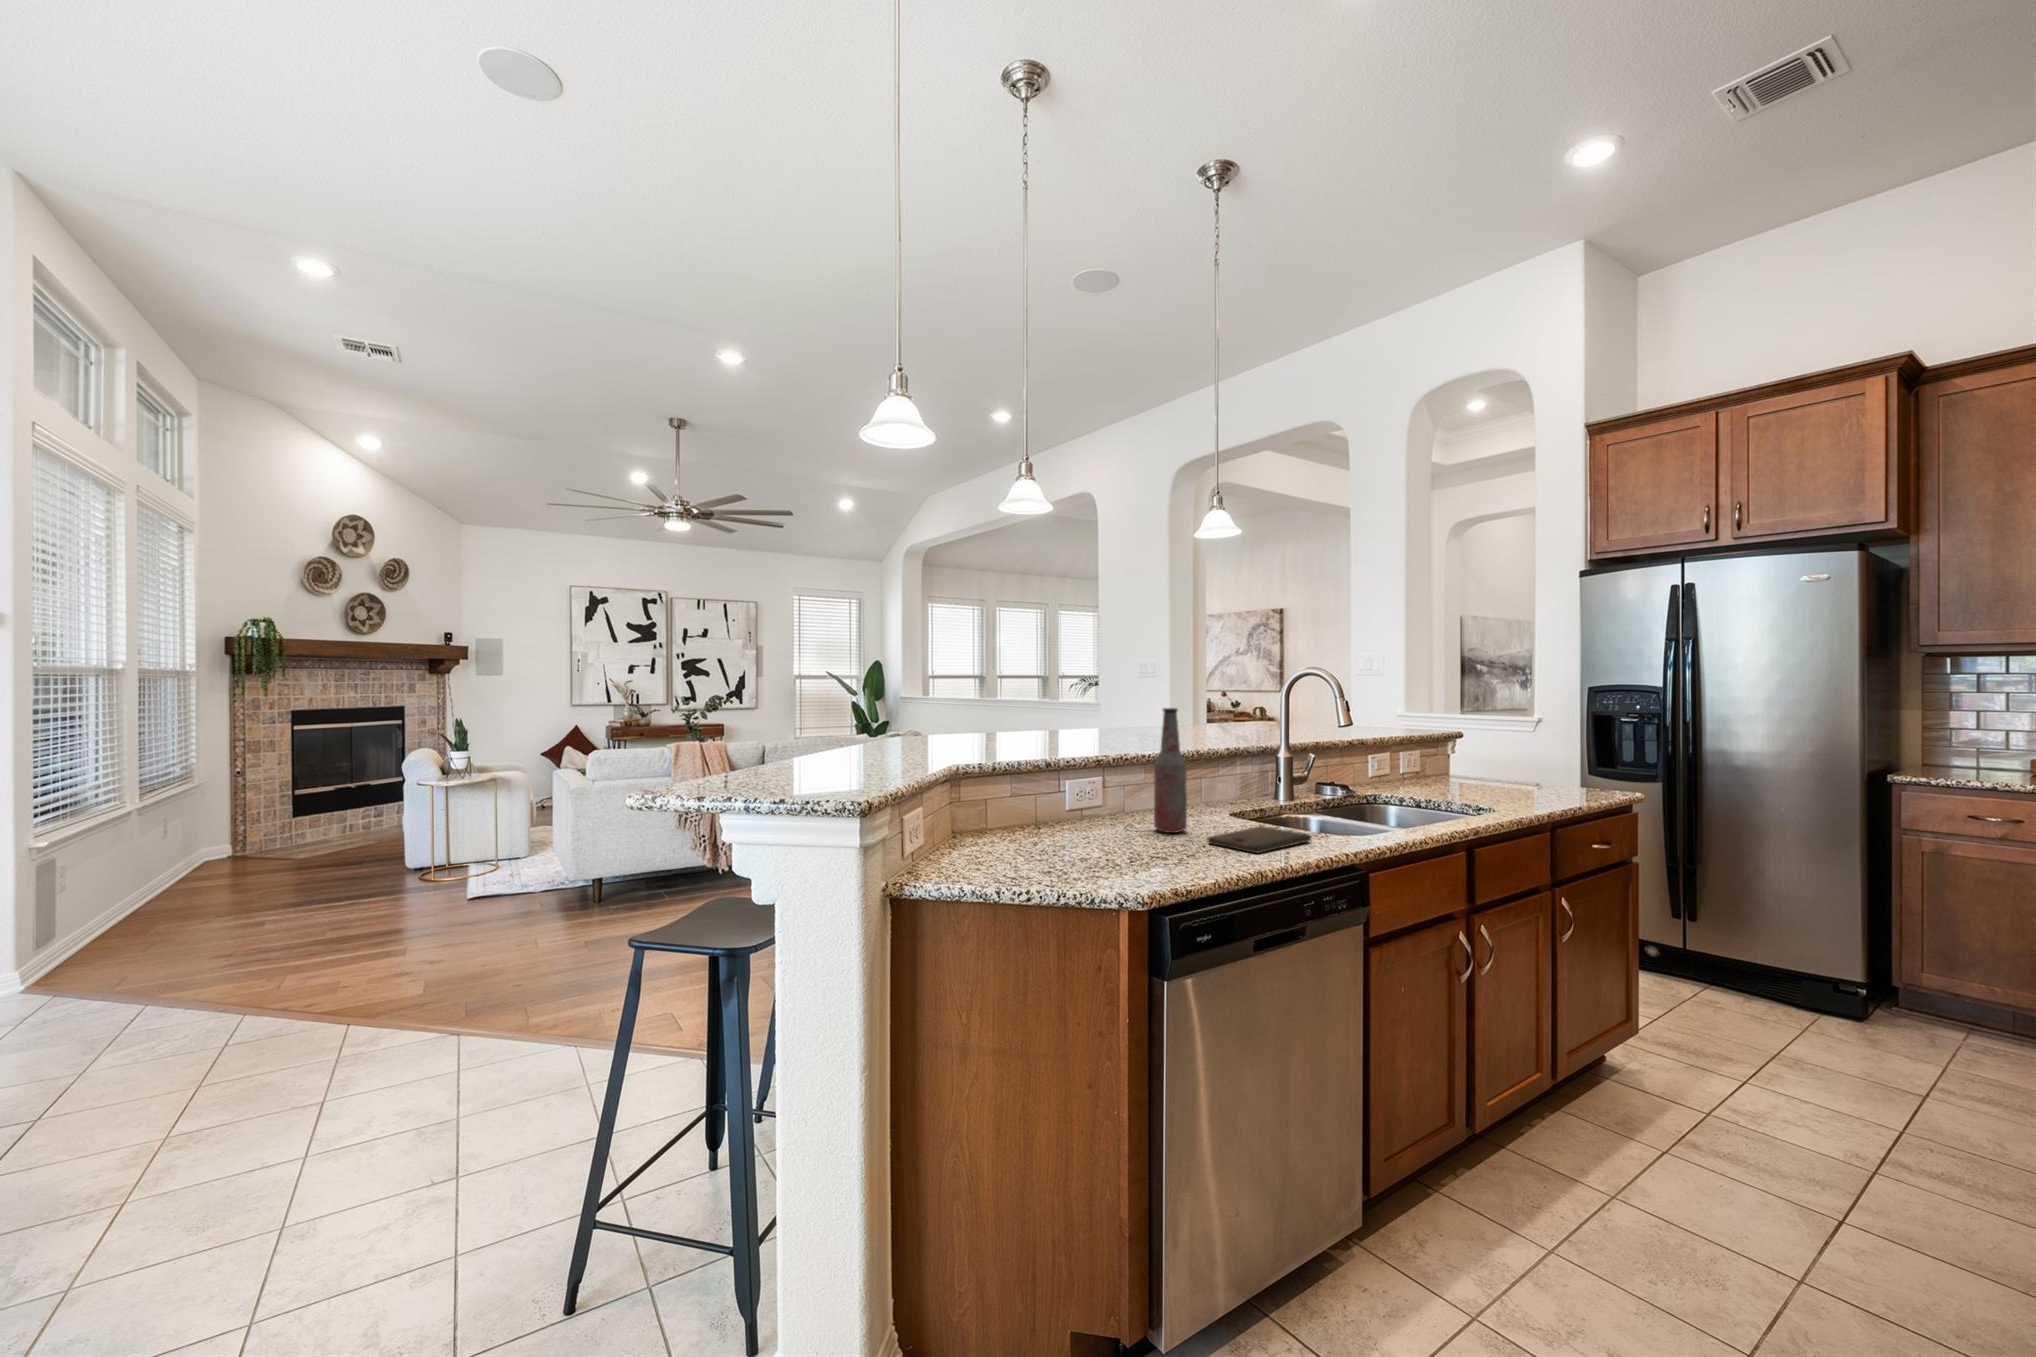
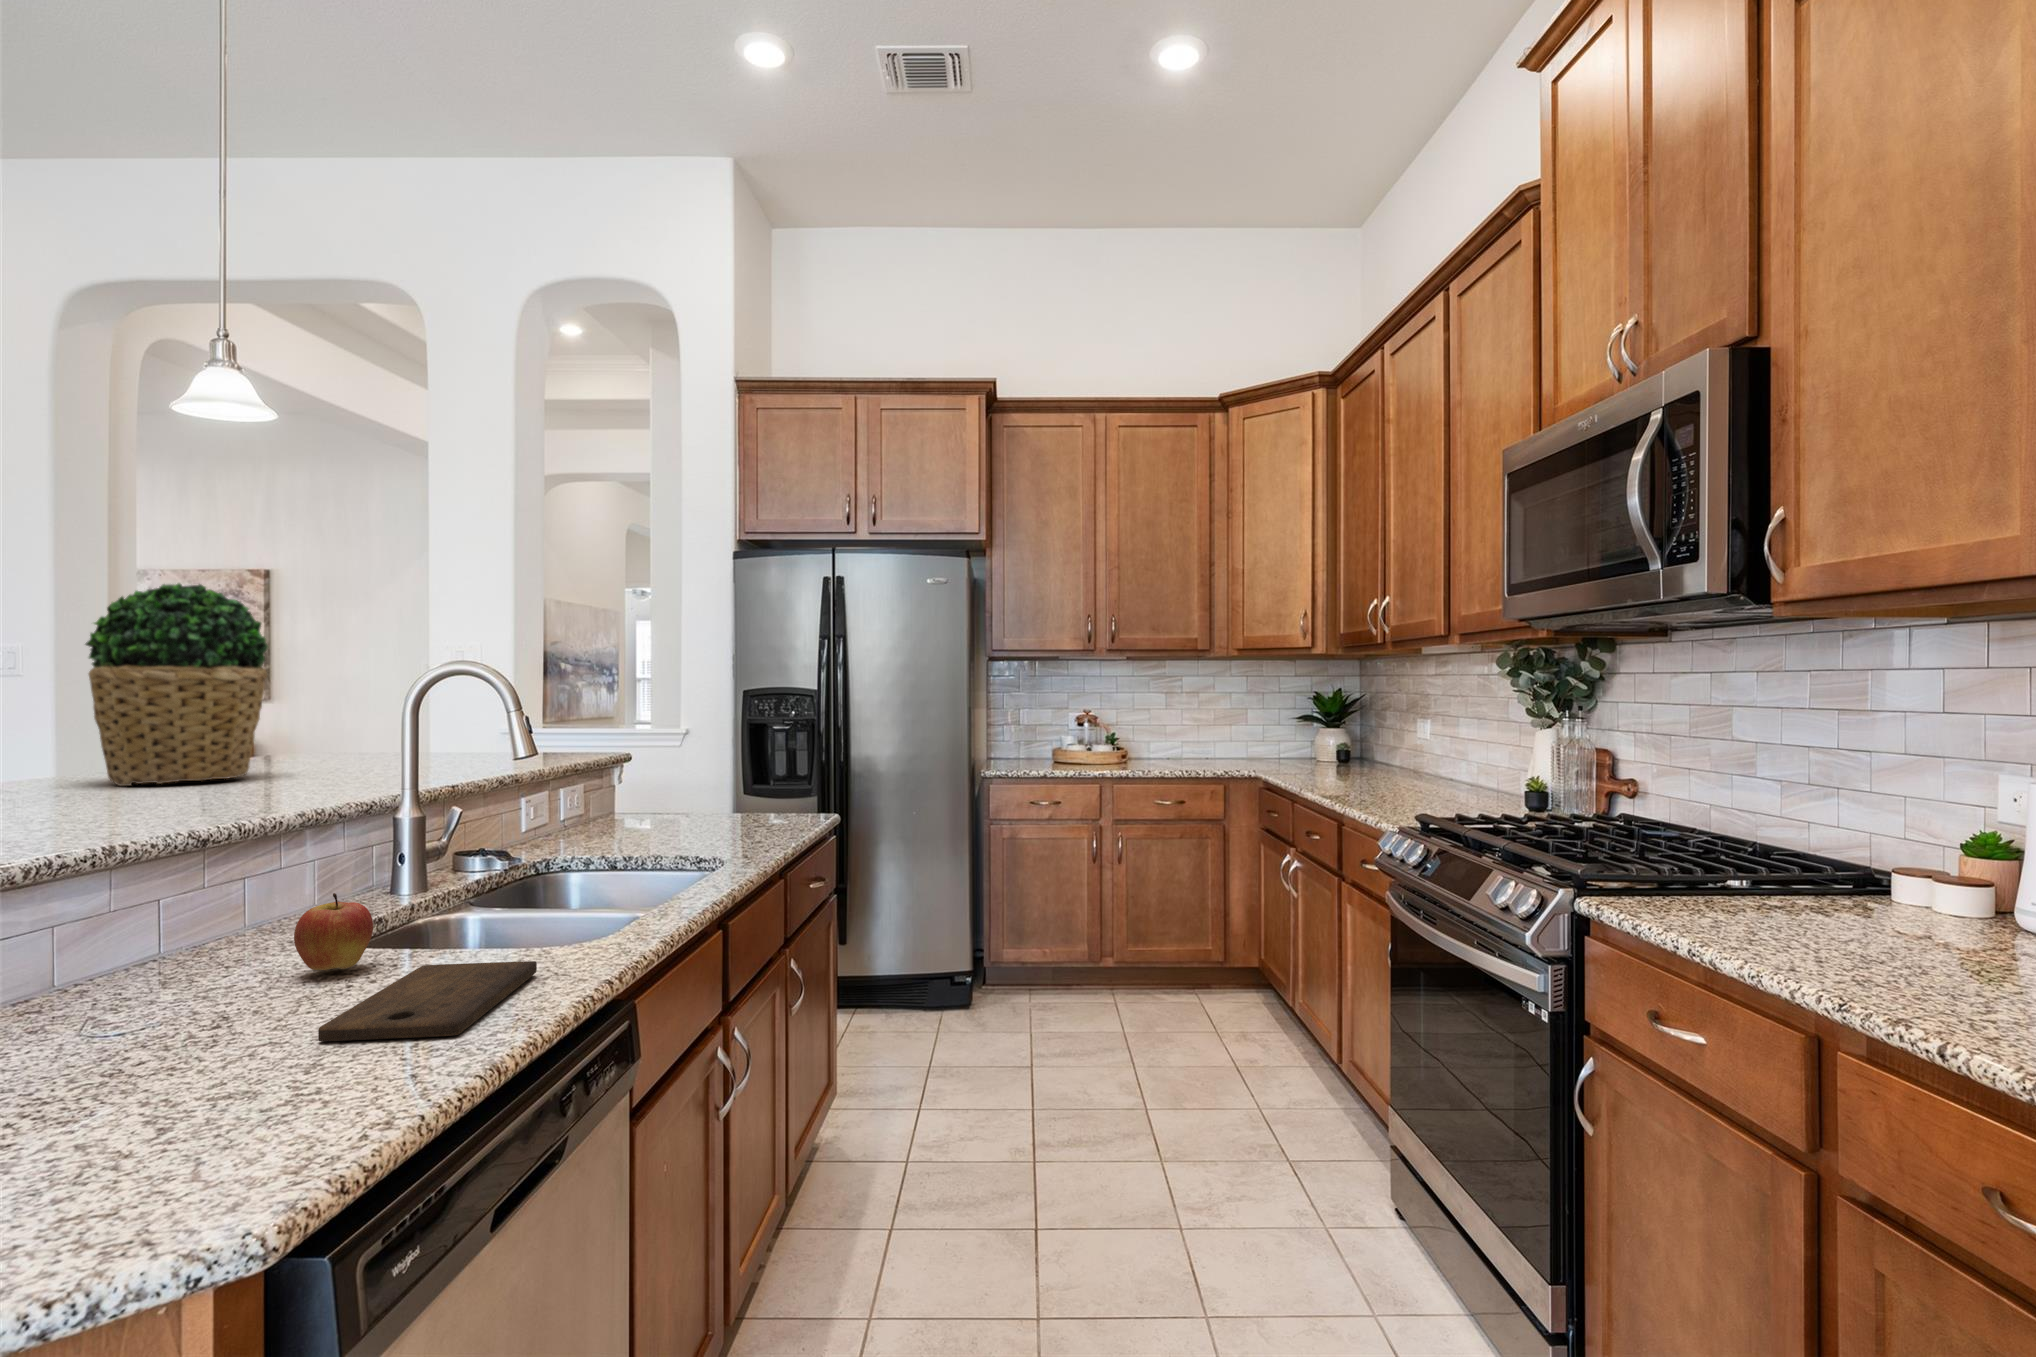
potted plant: none [1166,631,1238,732] -> present [85,583,268,786]
bottle: present [1154,708,1187,833] -> none [139,741,240,1042]
apple: none [1215,785,1246,822] -> present [294,893,373,970]

